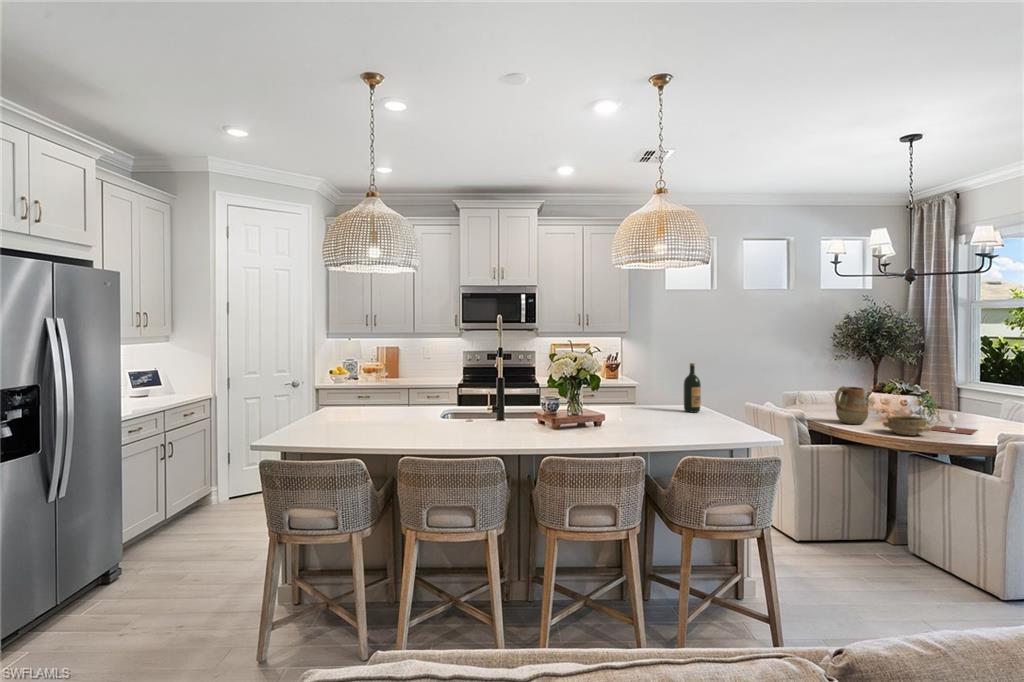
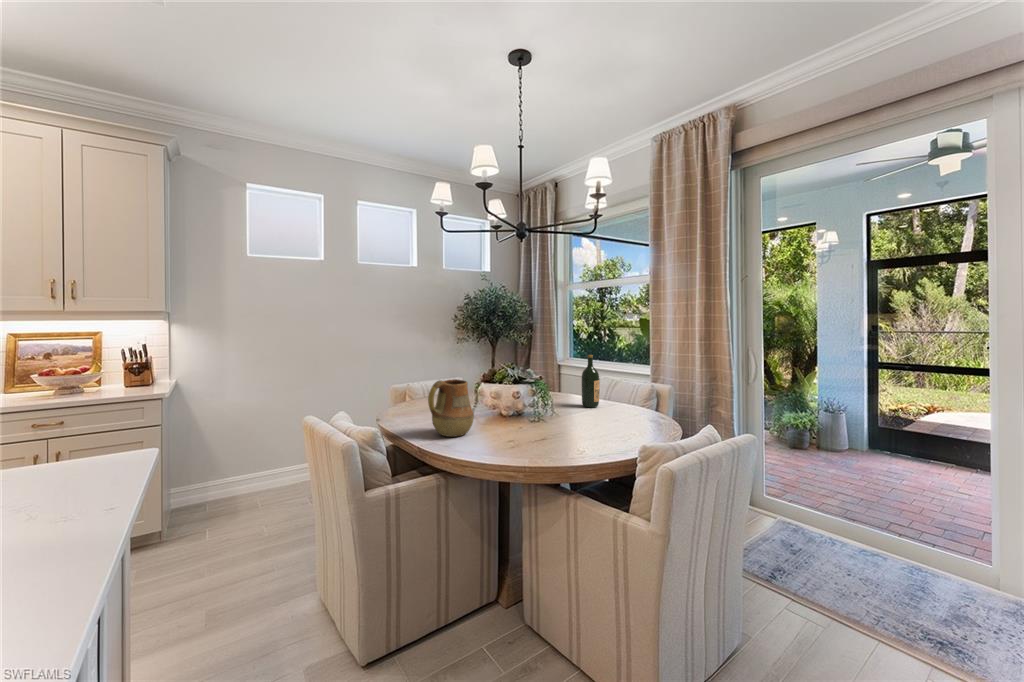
wine bottle: present [684,363,701,412] -> present [581,355,600,408]
wine glass: present [931,414,977,434] -> none [543,407,596,436]
ceramic bowl: present [883,415,931,436] -> none [489,419,551,454]

